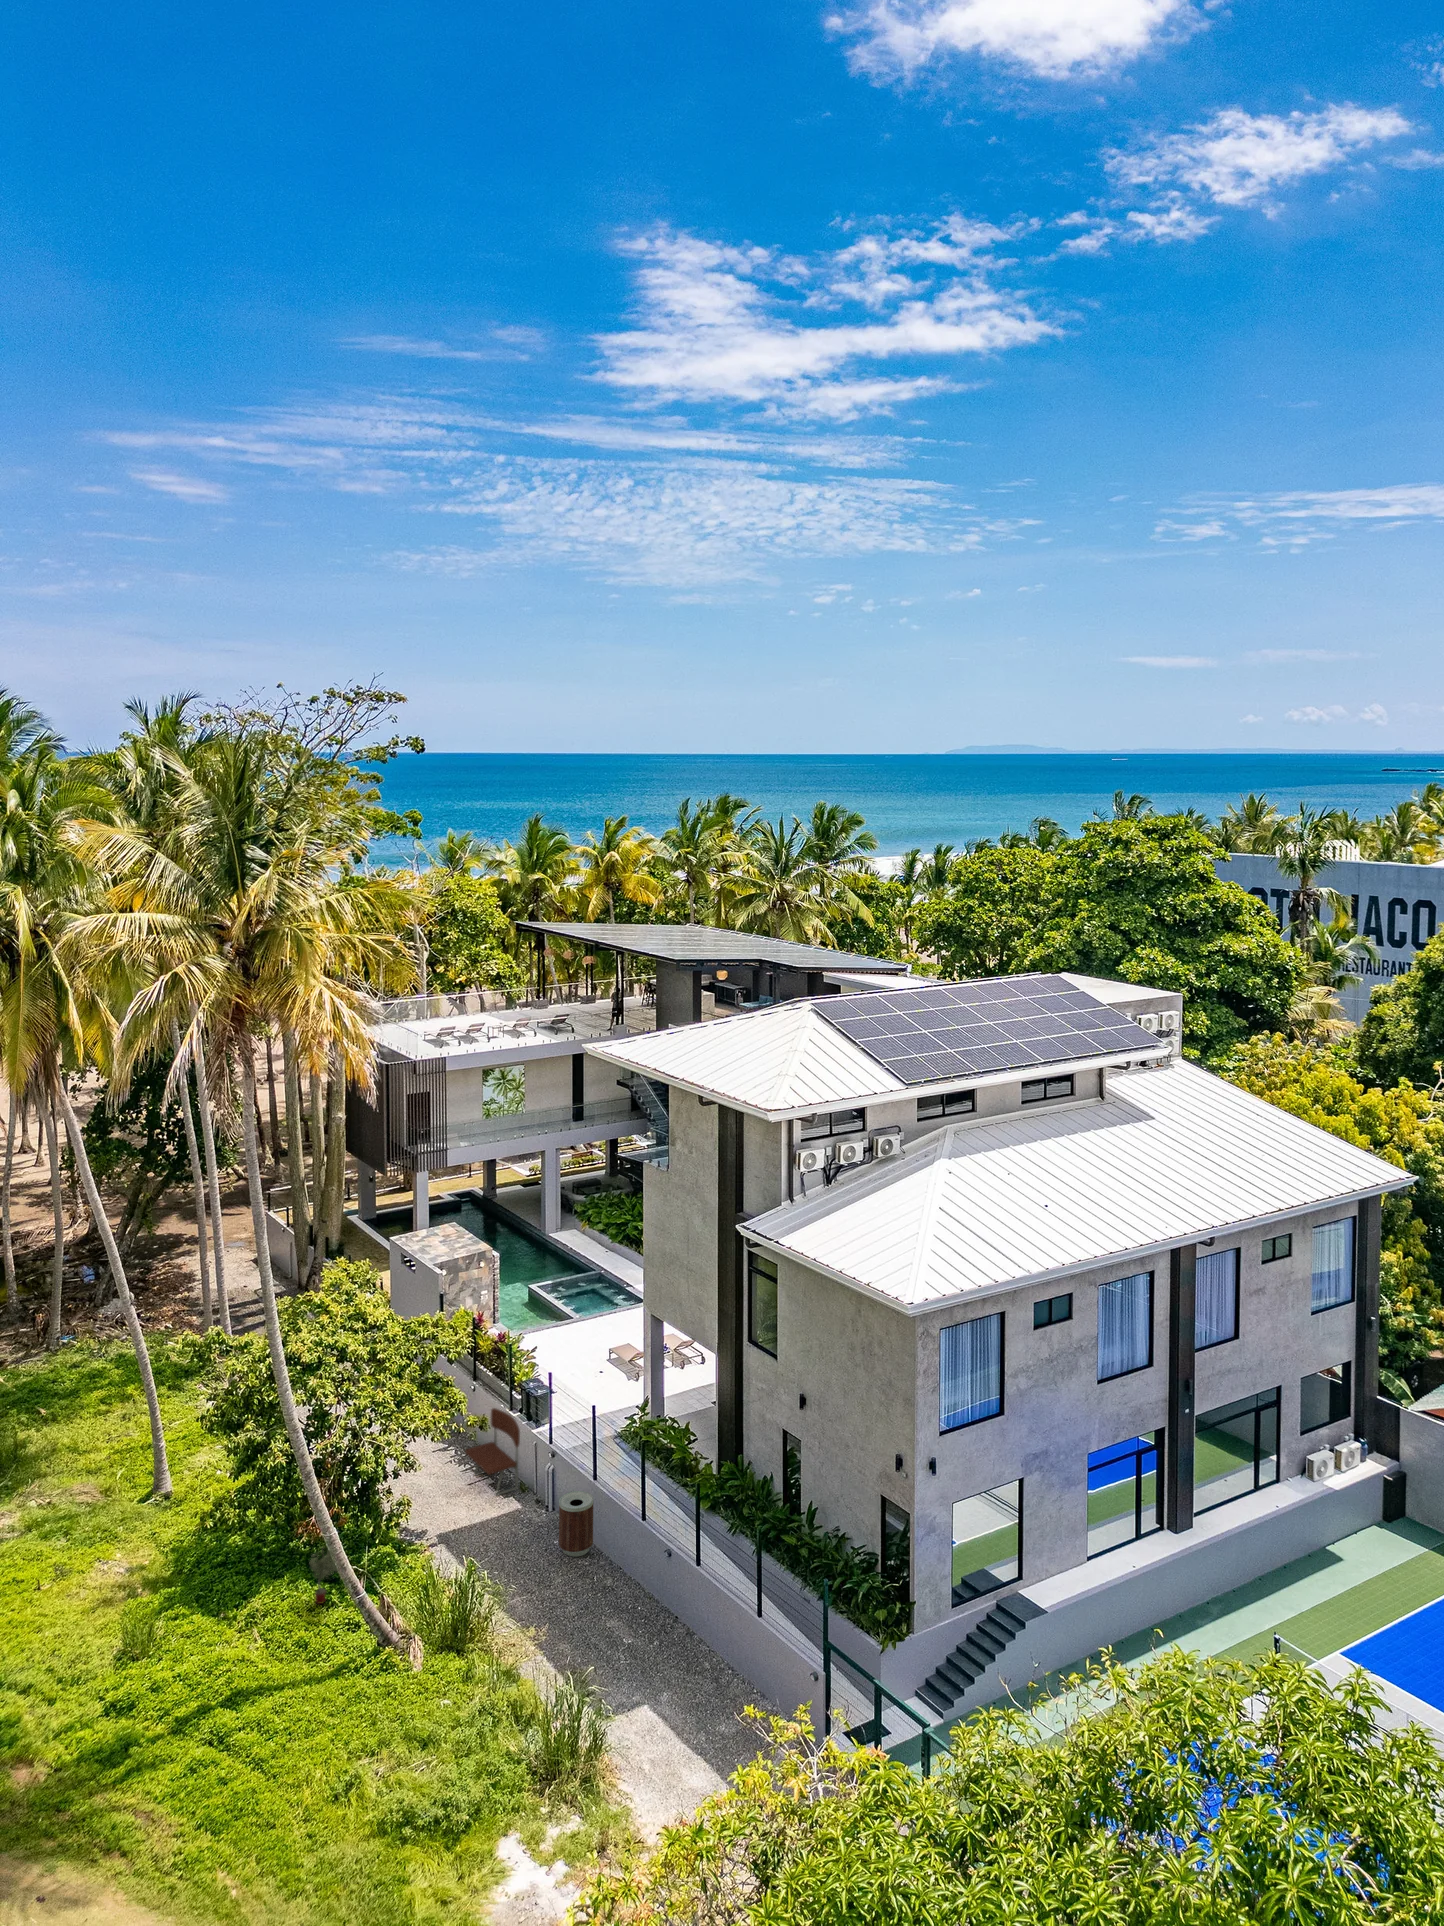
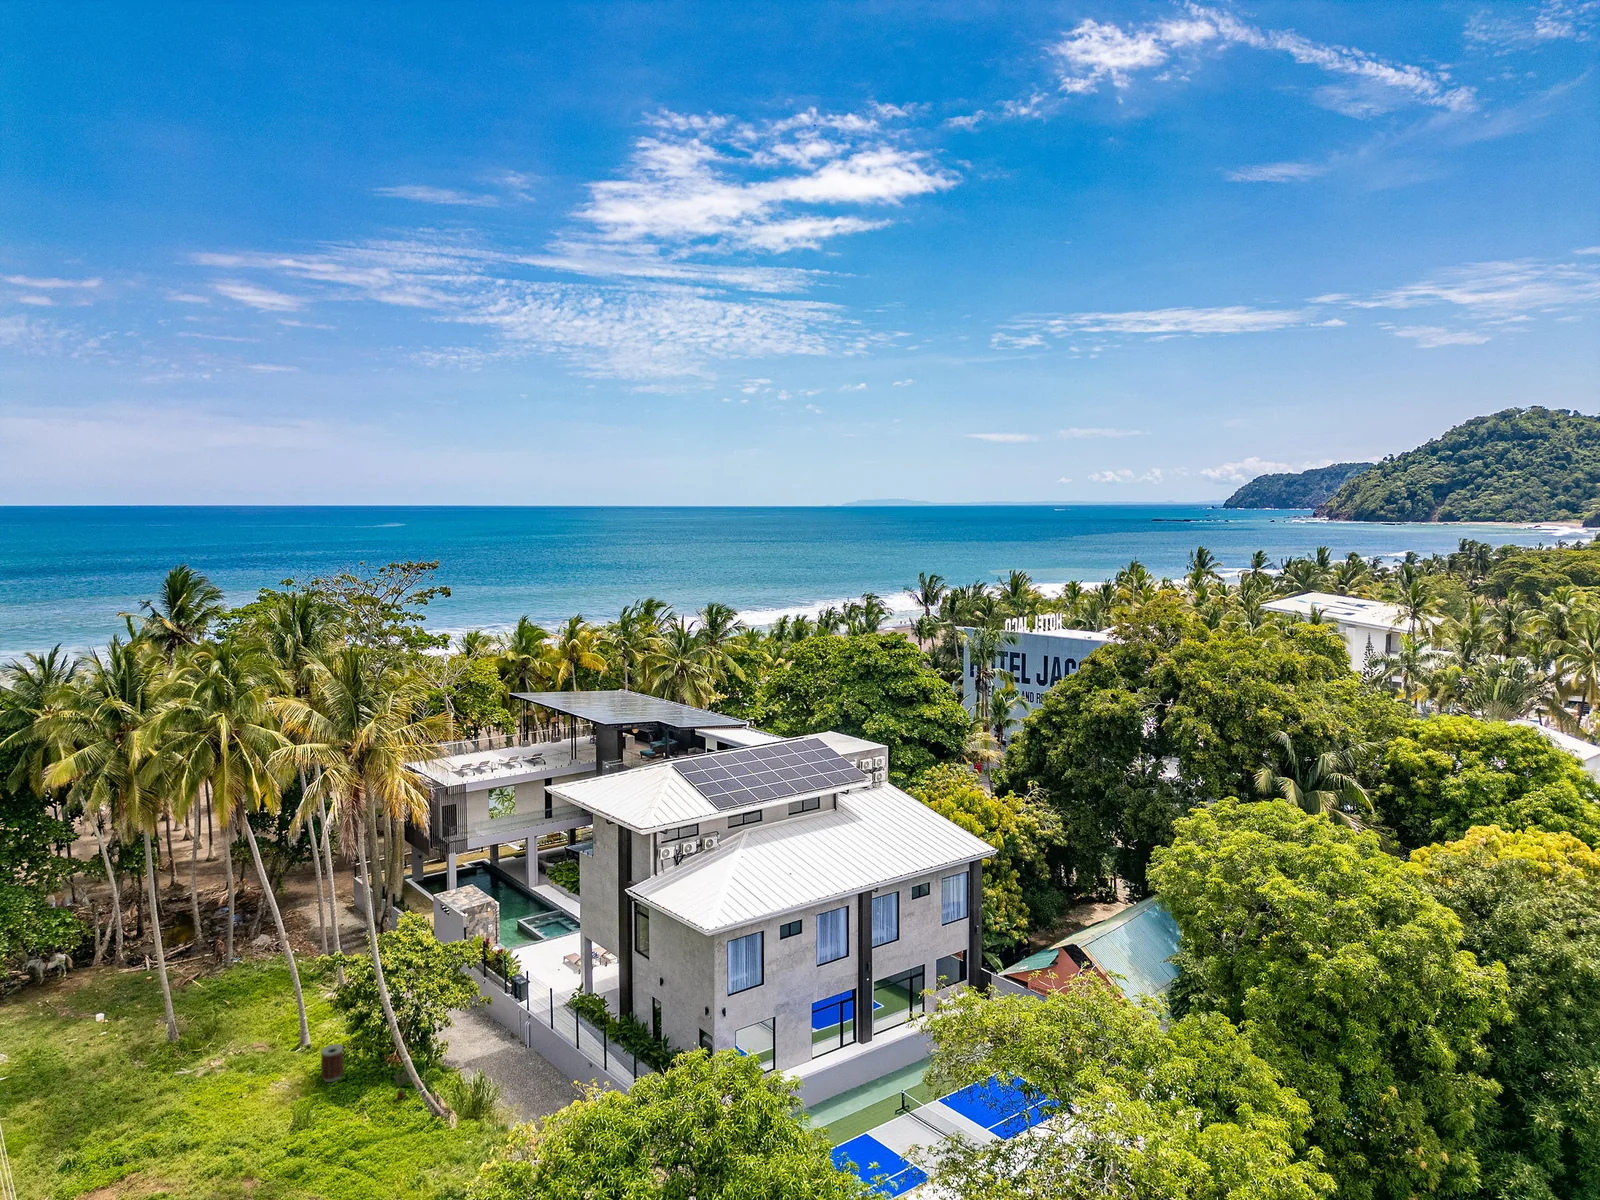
bench: present [465,1408,520,1496] -> none [479,992,510,1041]
trash can: present [559,1491,594,1557] -> present [321,1044,343,1082]

